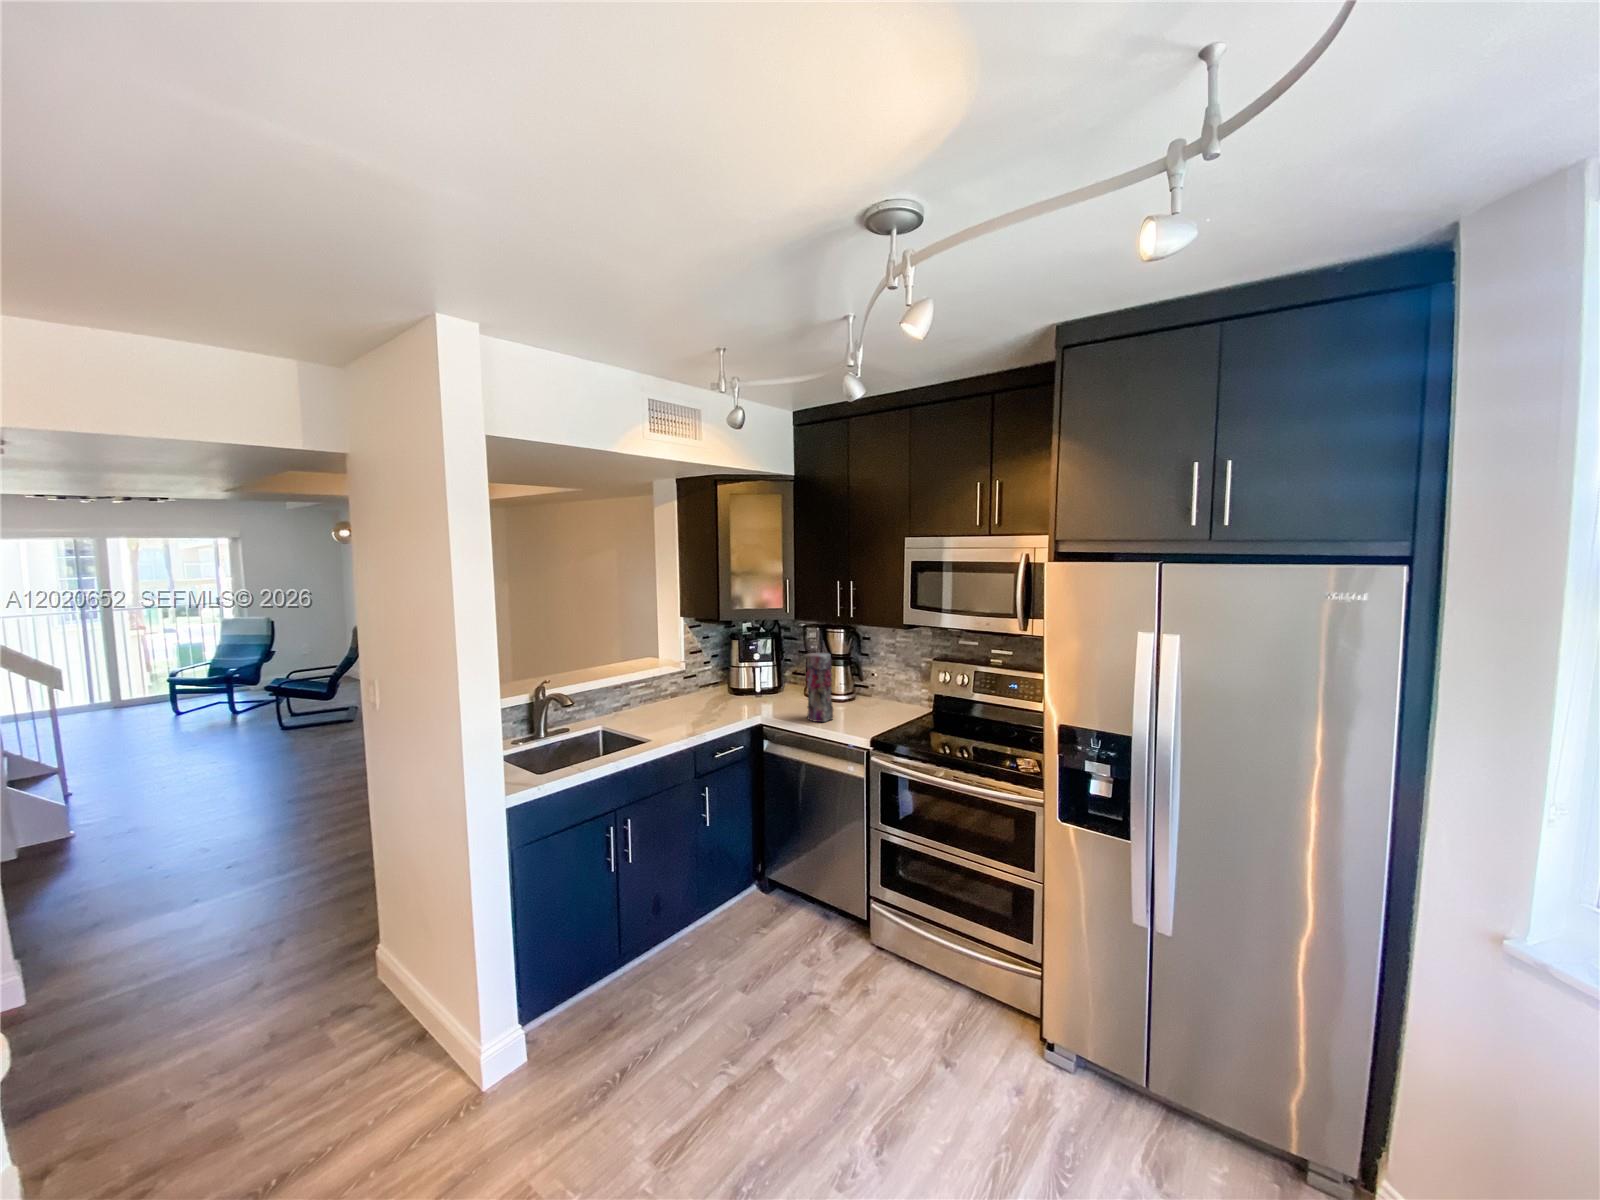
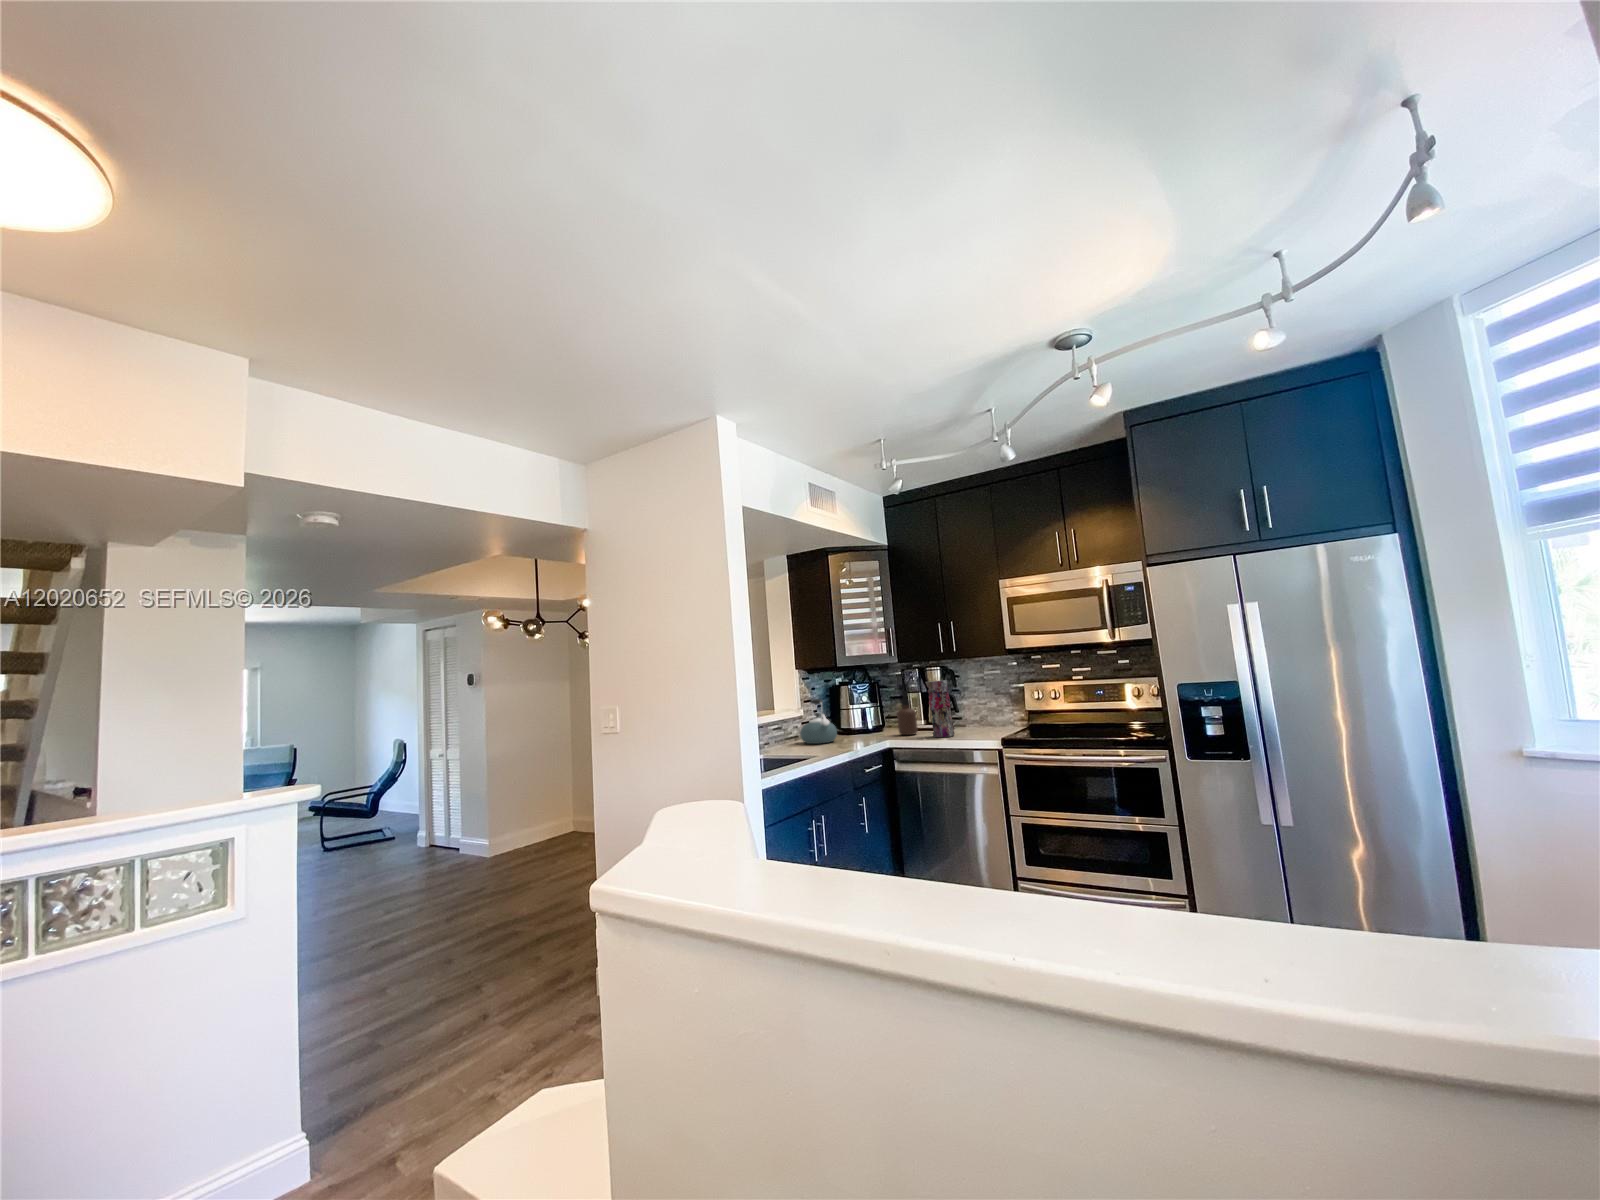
soap dispenser: none [779,657,801,709] -> present [897,691,918,735]
kettle: none [661,660,705,713] -> present [800,699,837,744]

